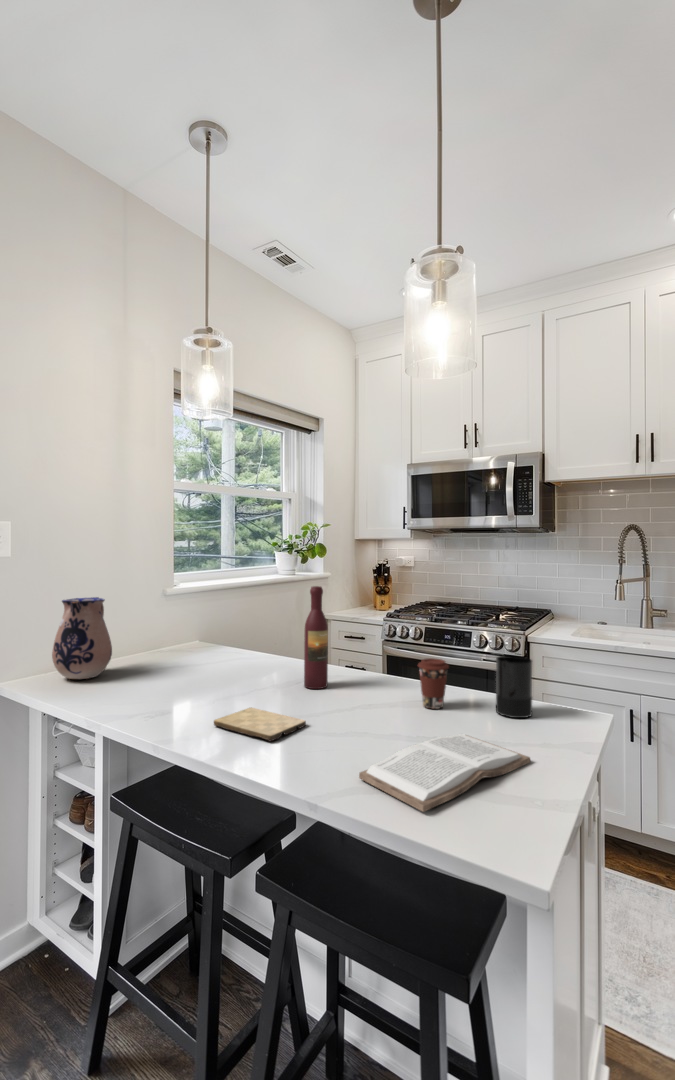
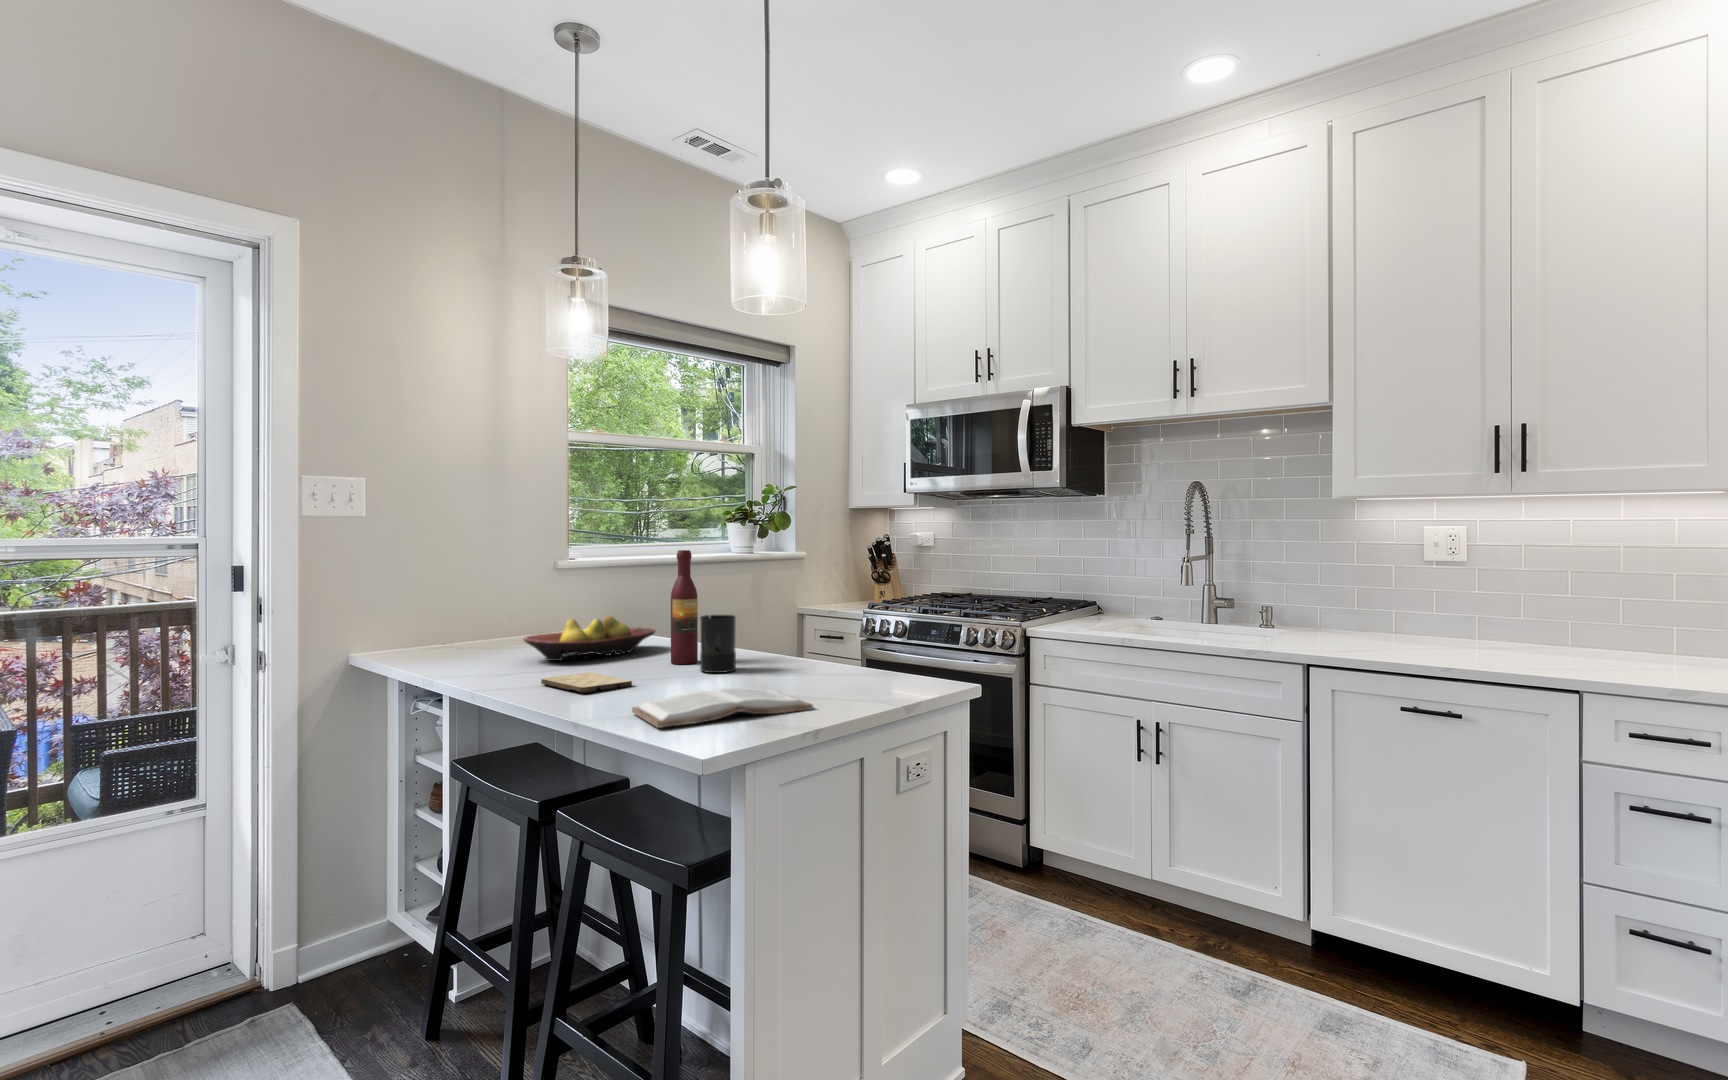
ceramic pitcher: present [52,597,112,679] -> none [413,567,479,654]
fruit bowl: none [165,641,271,687] -> present [523,616,655,661]
candle: present [496,656,532,718] -> present [700,615,736,673]
coffee cup: present [418,658,449,709] -> none [768,626,803,678]

